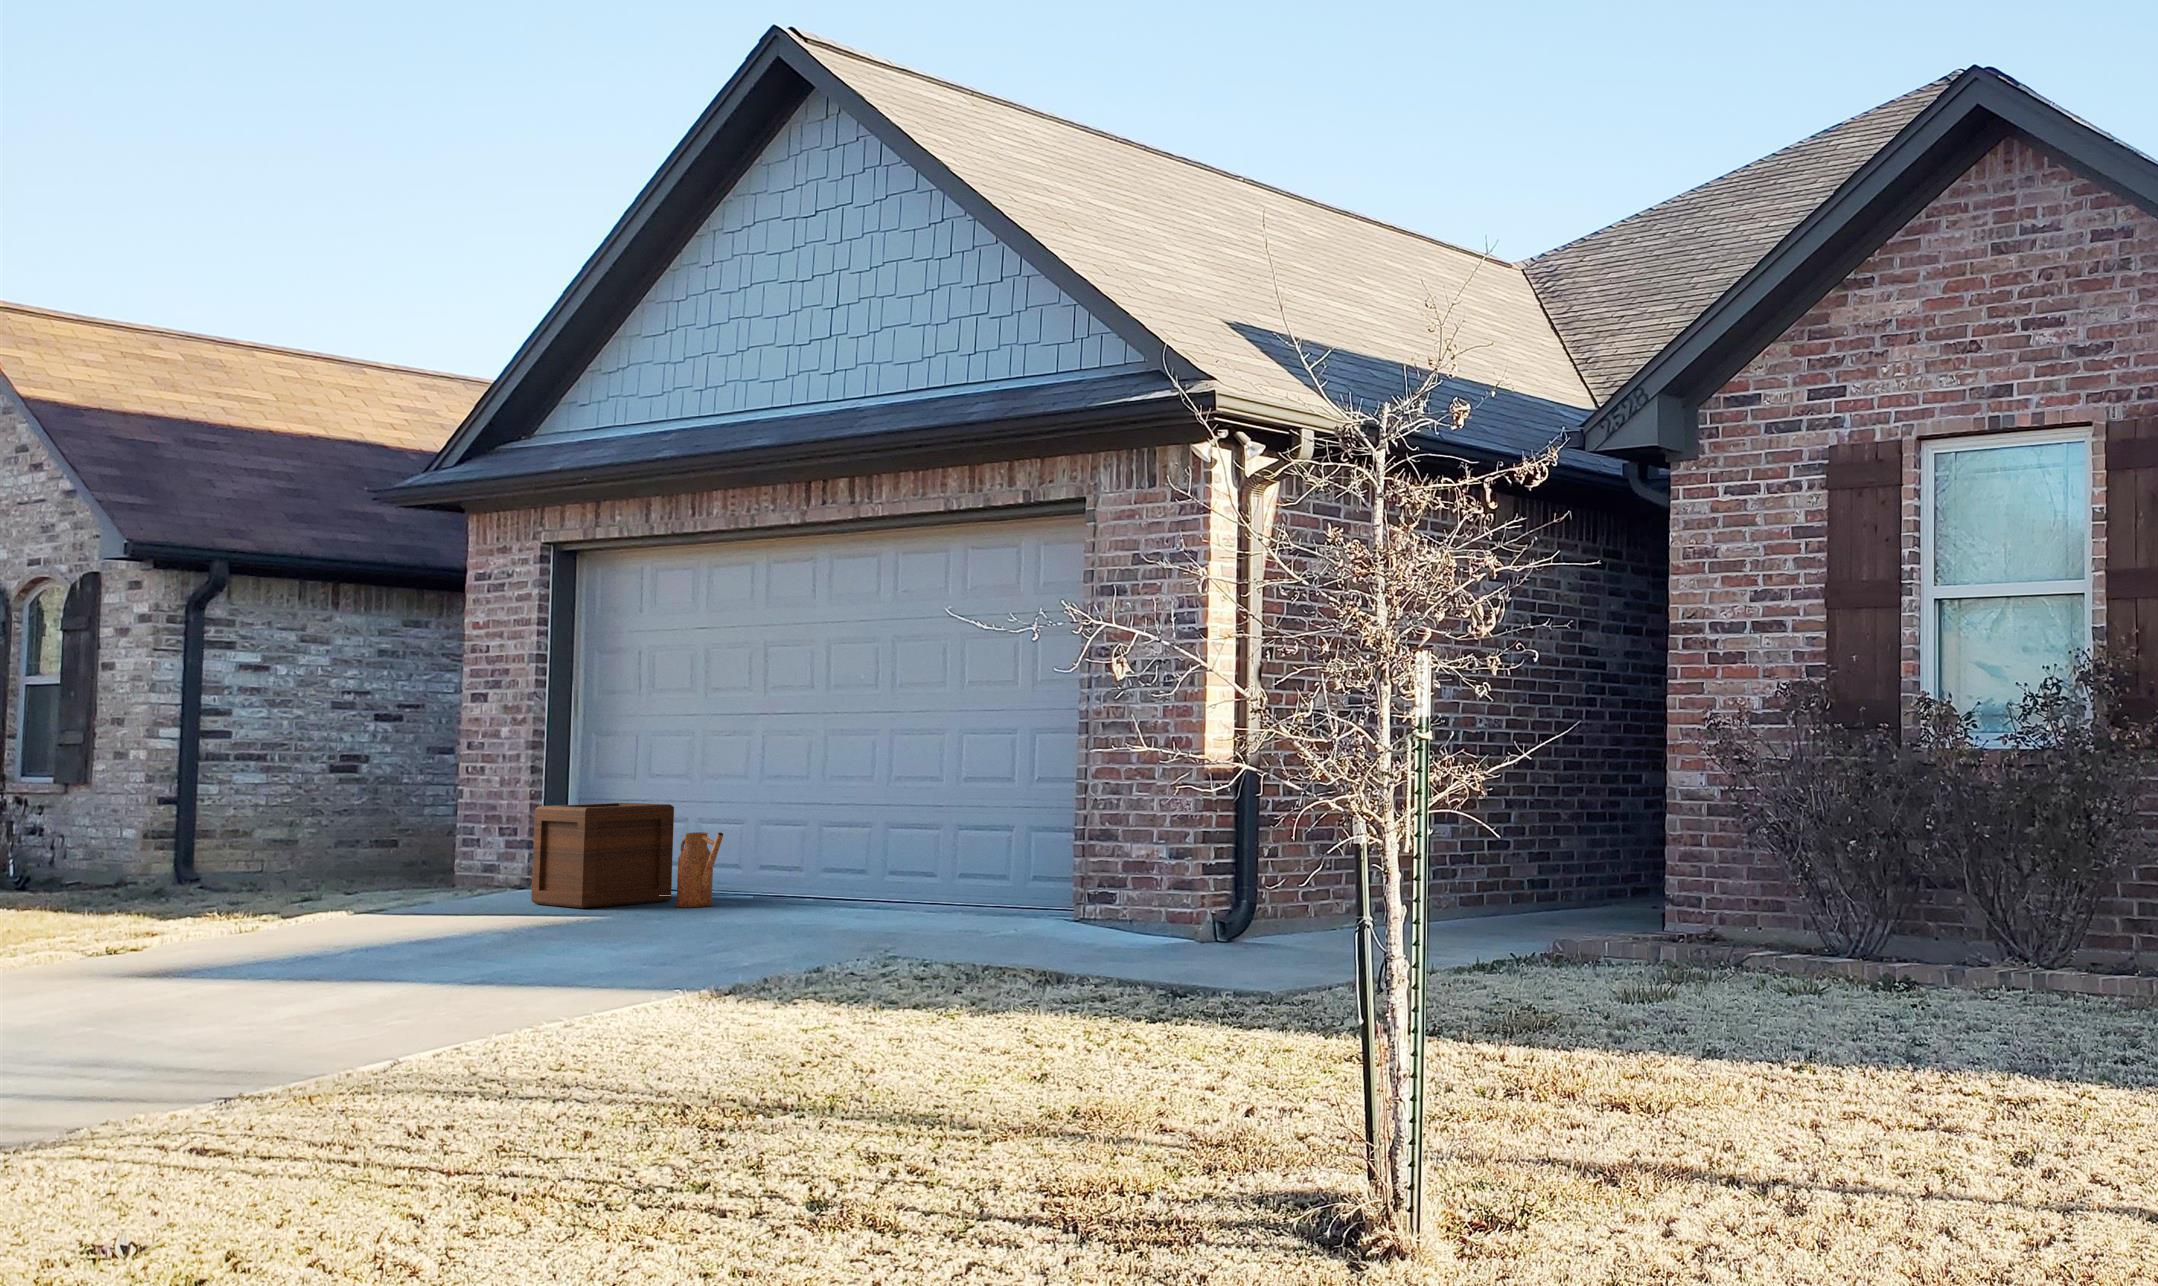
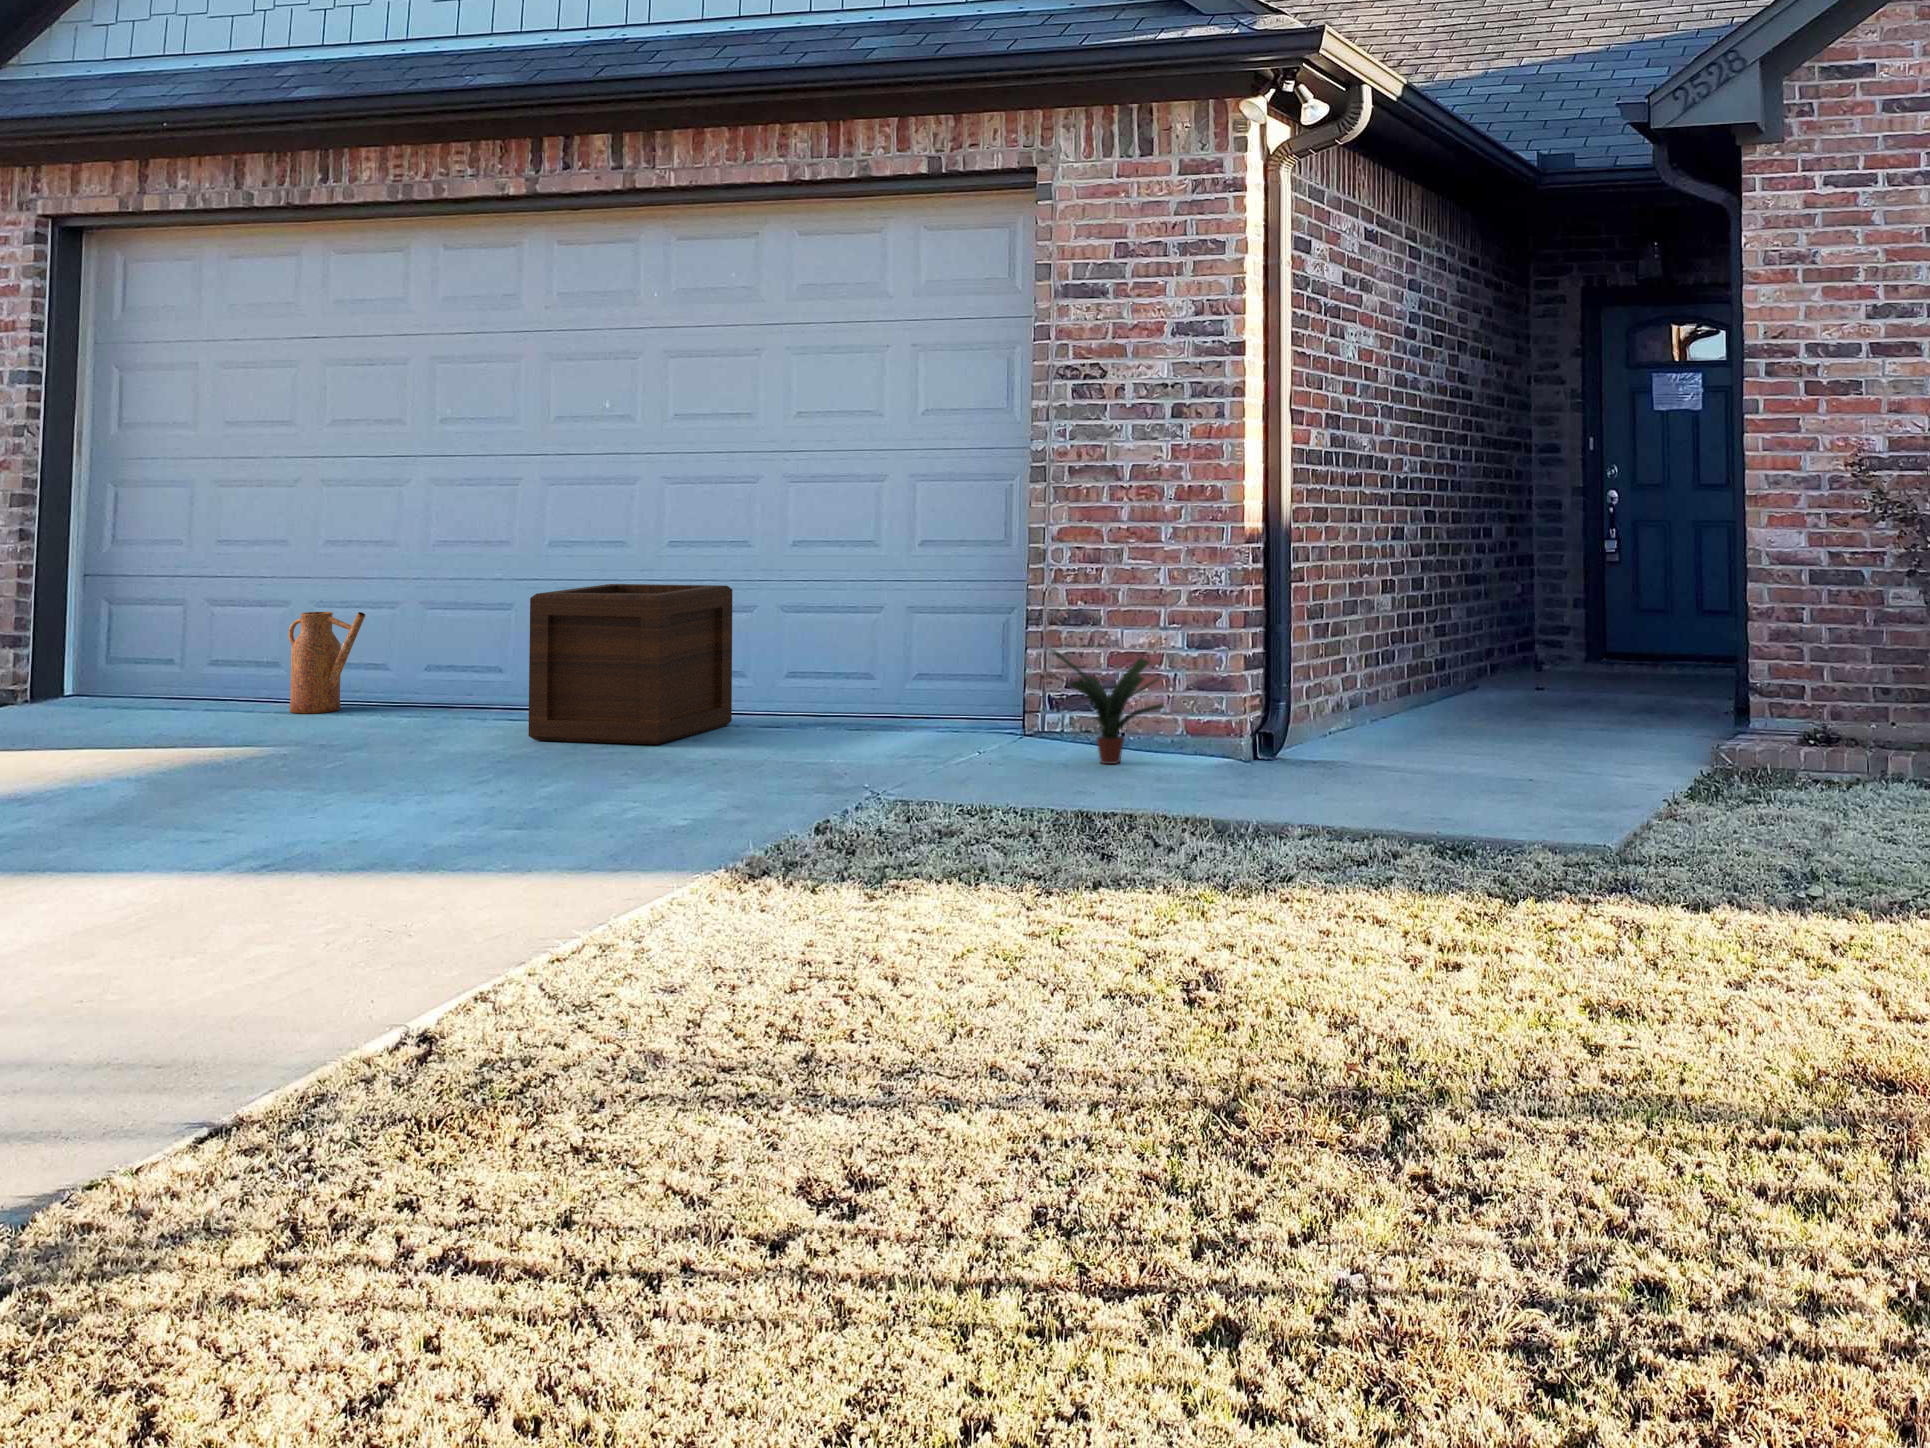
wooden crate: present [531,803,674,908] -> present [529,584,732,744]
potted plant: none [1090,860,1170,948] -> present [1050,650,1164,764]

